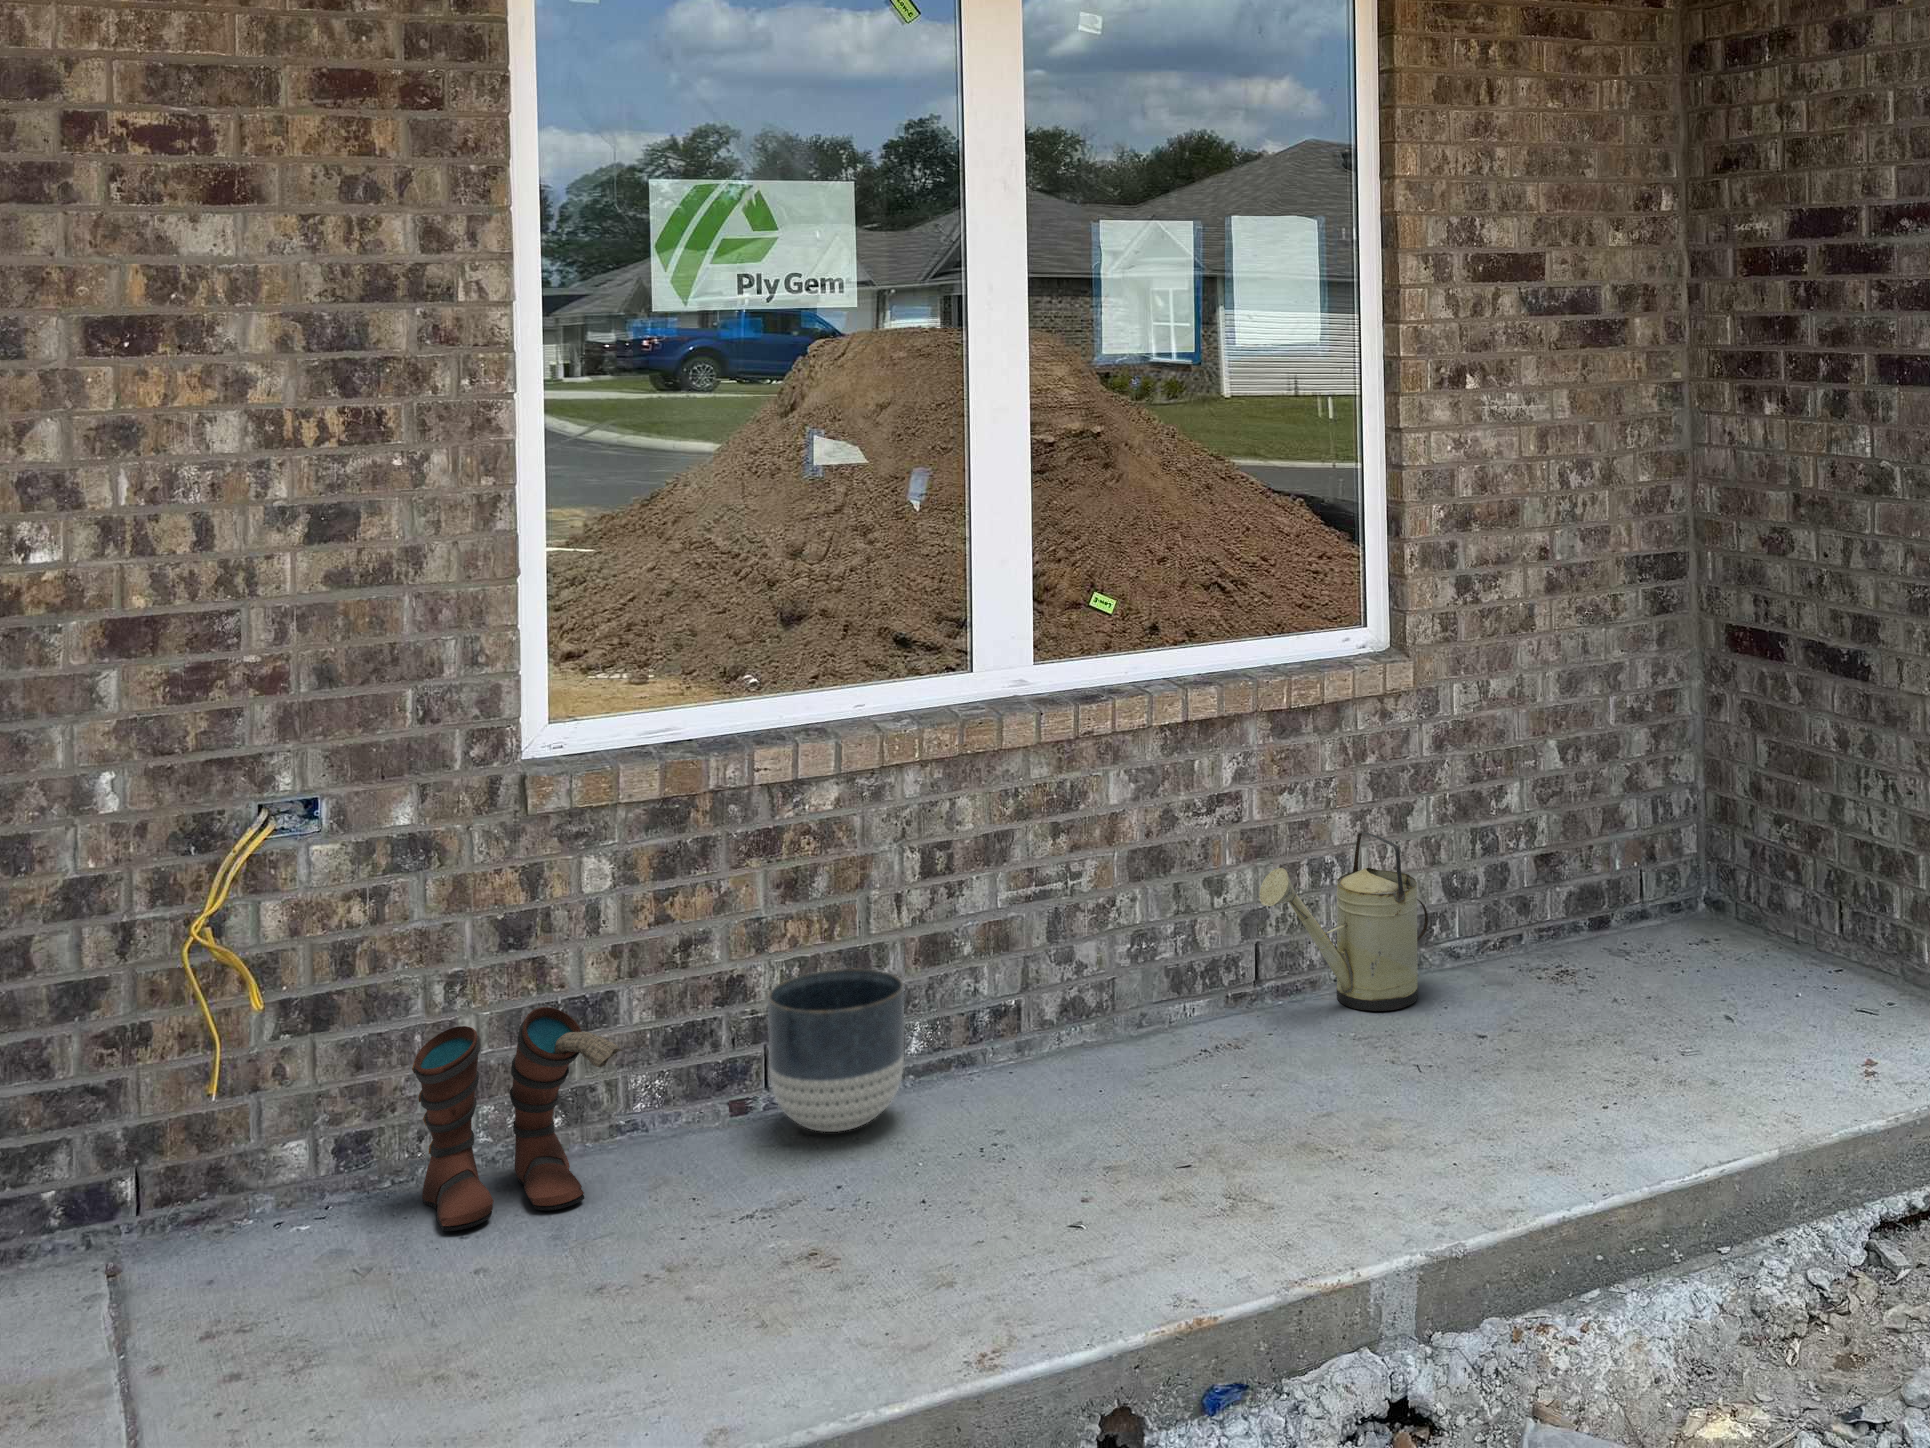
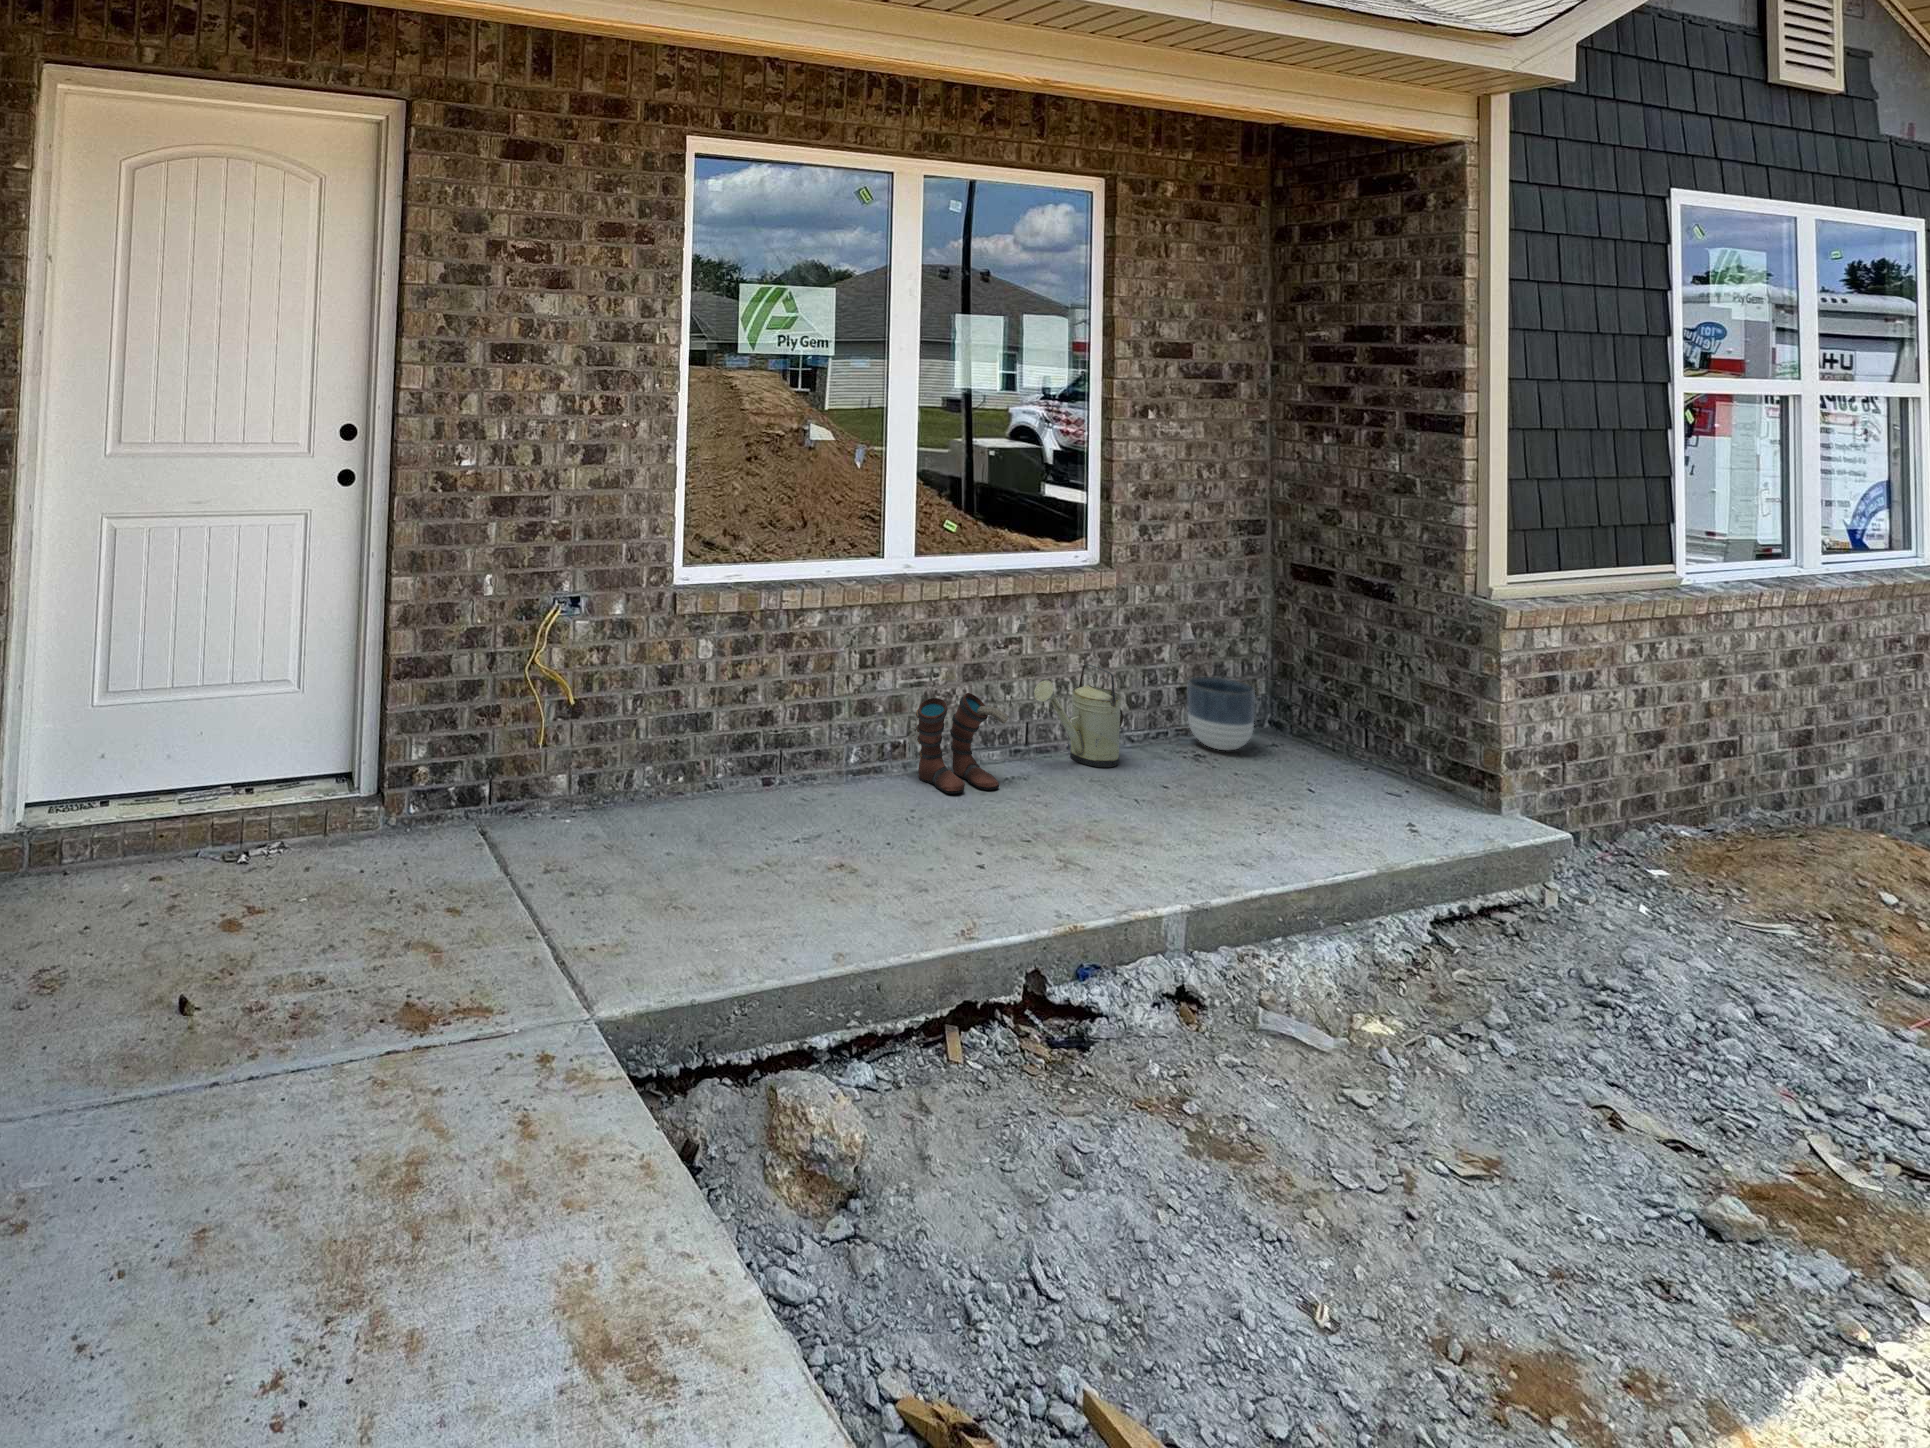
planter: present [768,969,904,1132] -> present [1188,677,1255,750]
boots: present [412,1007,623,1231] -> present [916,693,1009,794]

